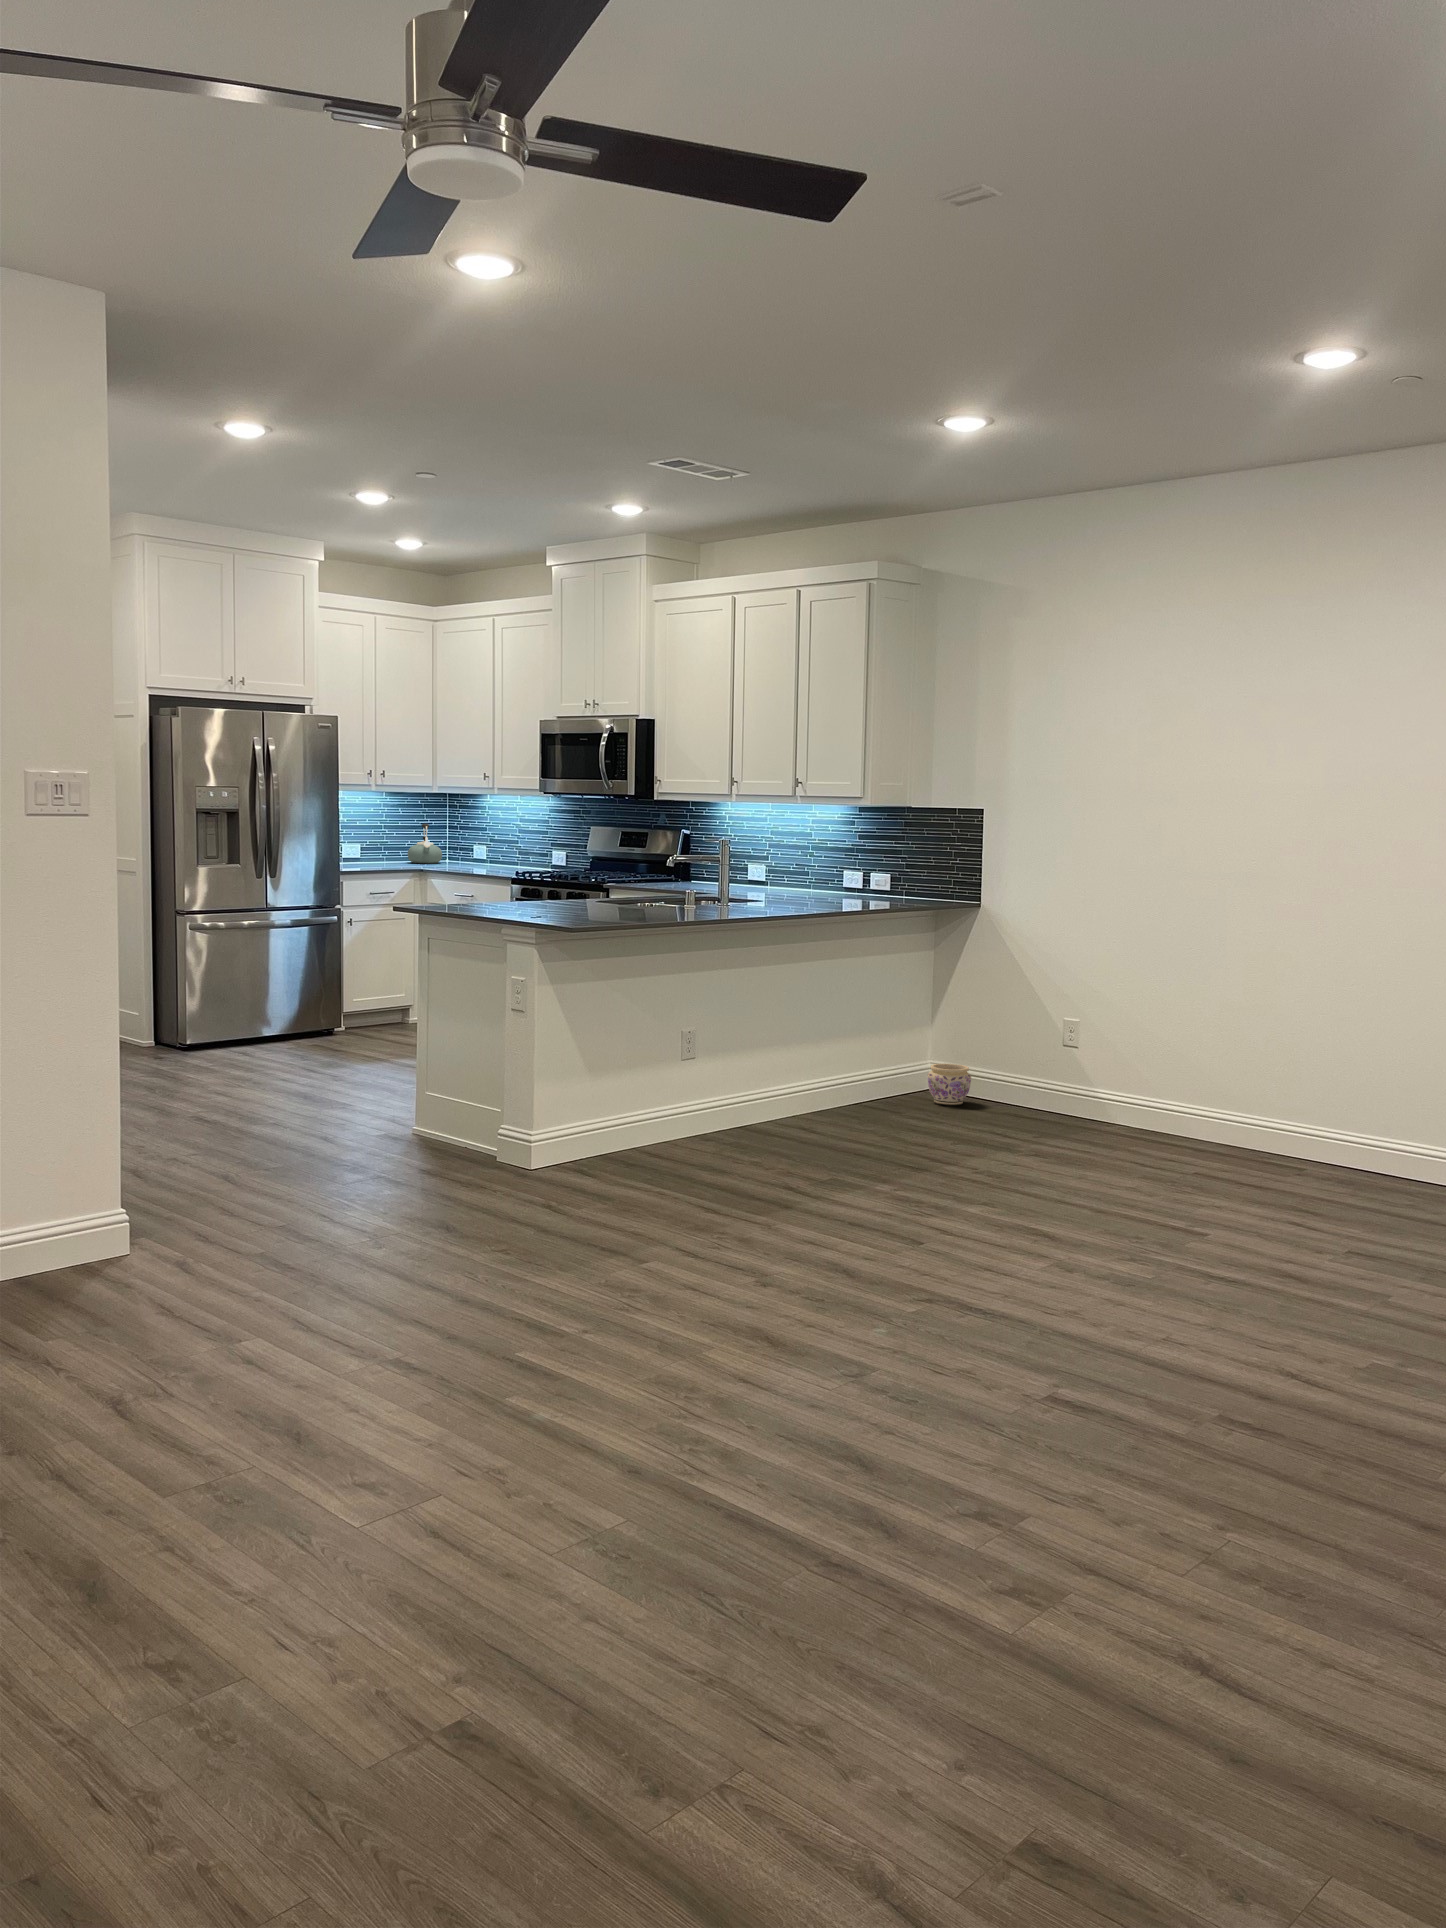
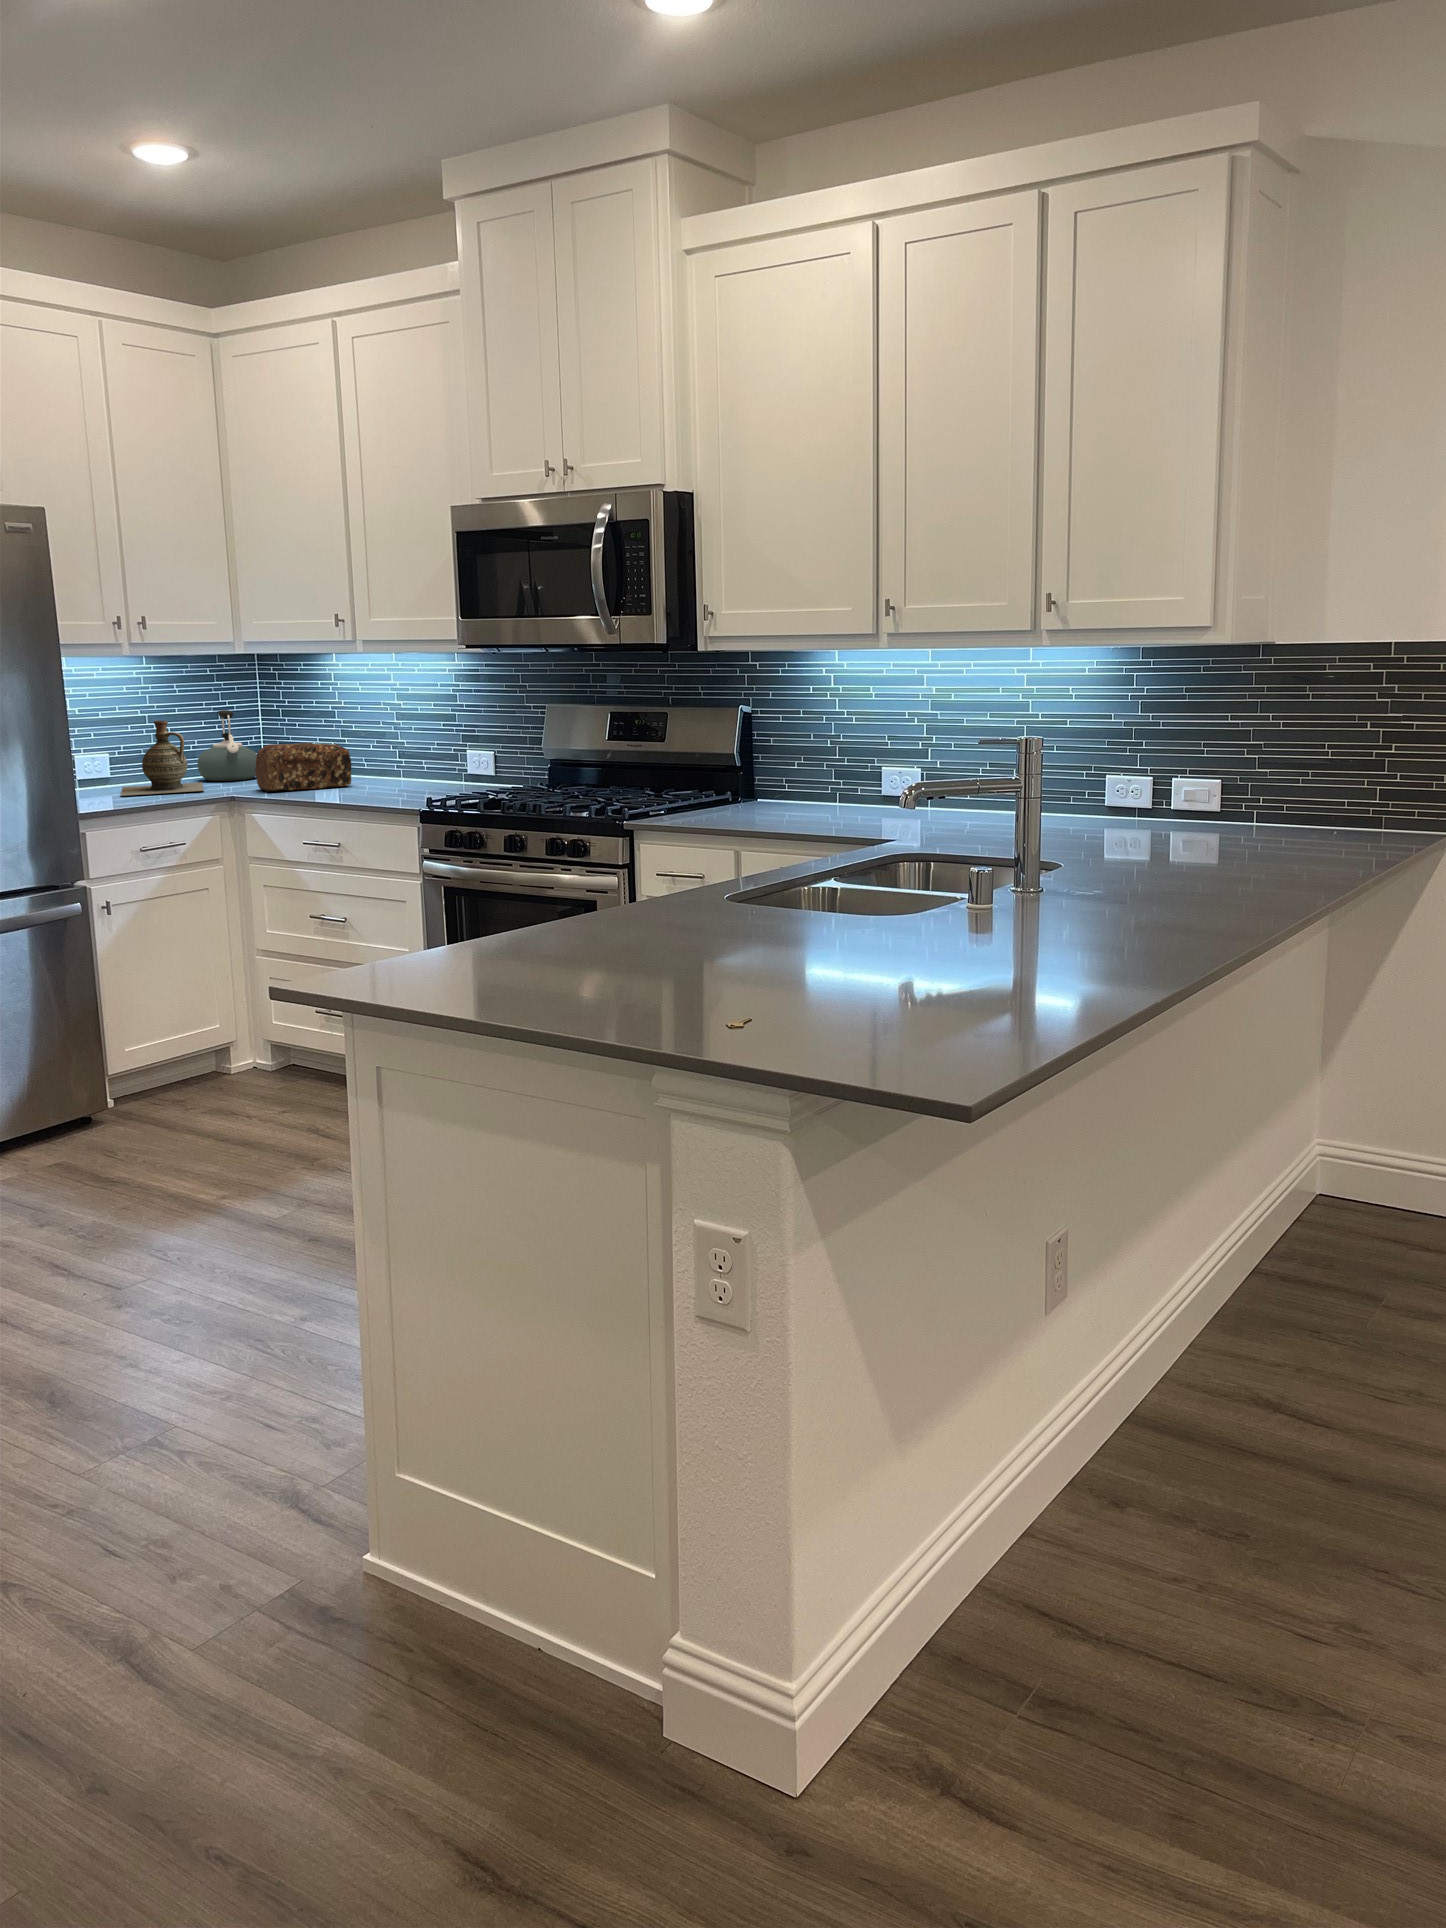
ceramic jug: none [363,827,408,866] -> present [121,721,204,796]
bread loaf: none [436,842,488,868] -> present [255,743,351,791]
planter: present [928,1064,971,1105] -> none [1337,1145,1429,1235]

